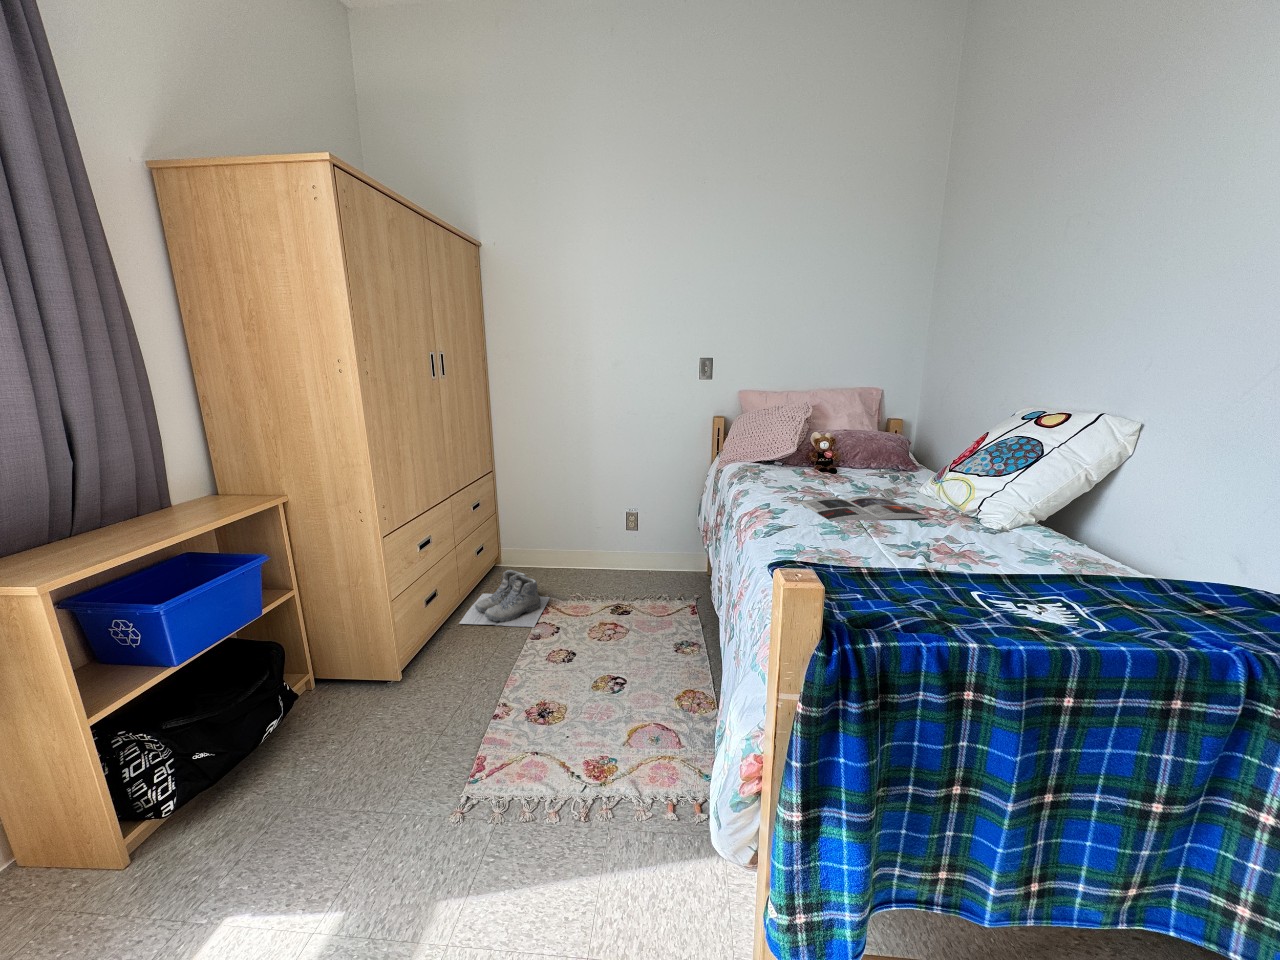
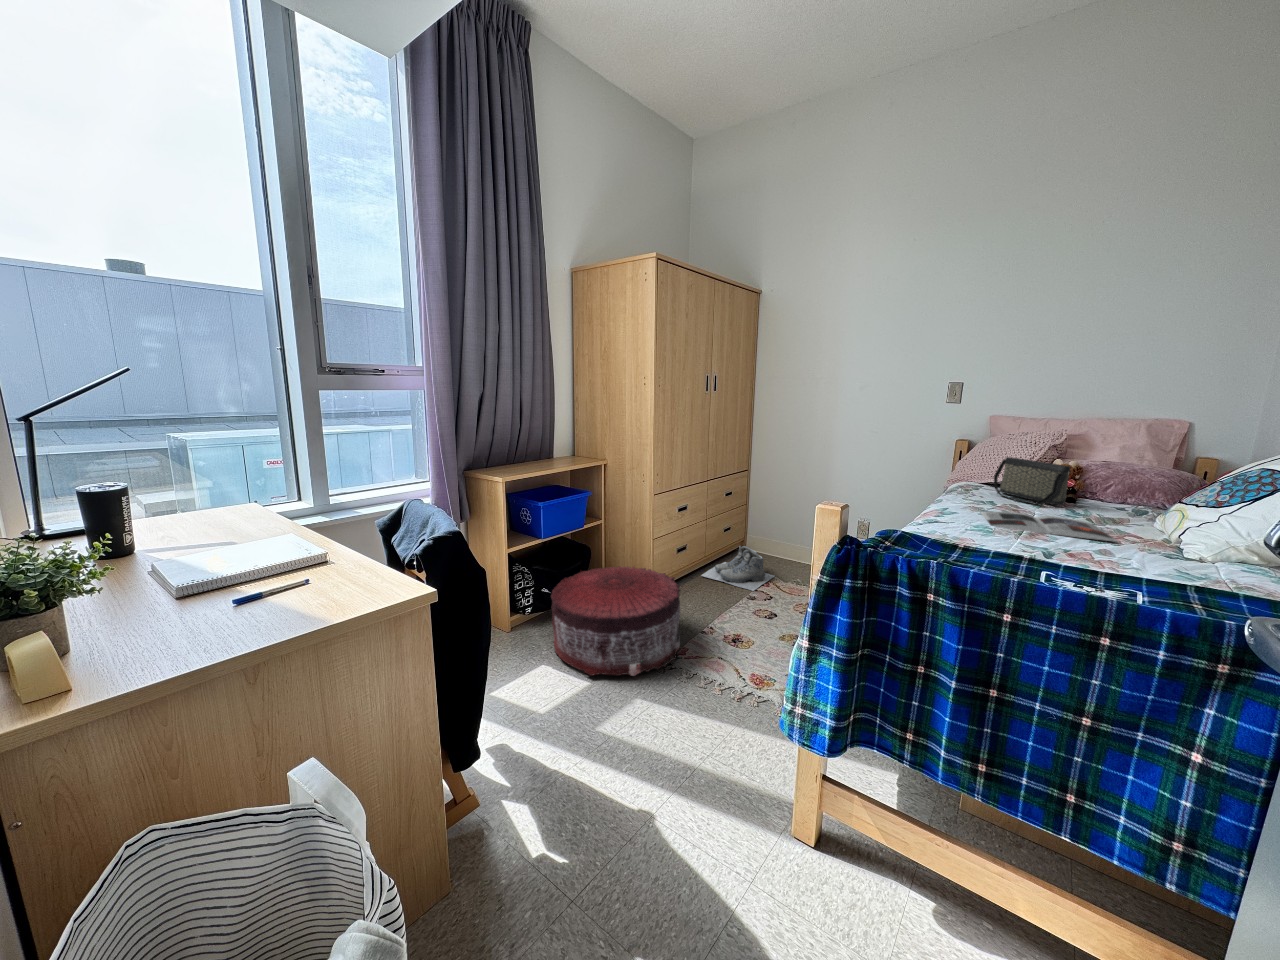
handbag: none [773,434,842,481] -> present [994,457,1070,505]
pouf: none [219,654,478,894] -> present [551,566,680,676]

